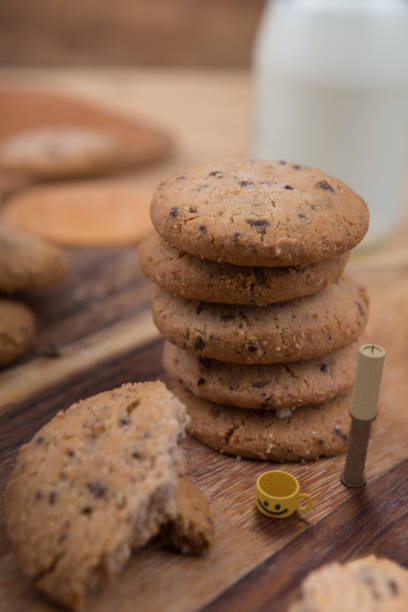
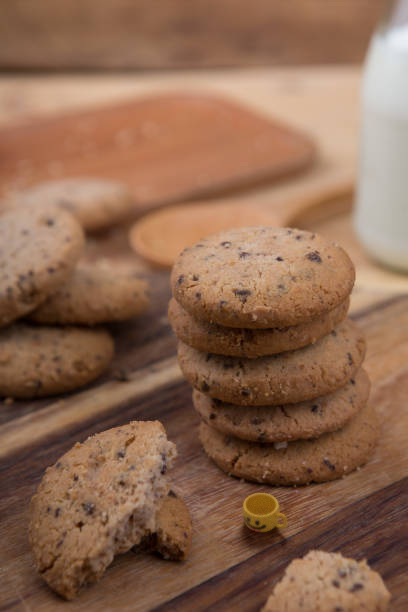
candle: present [340,344,386,487] -> none [322,393,347,511]

